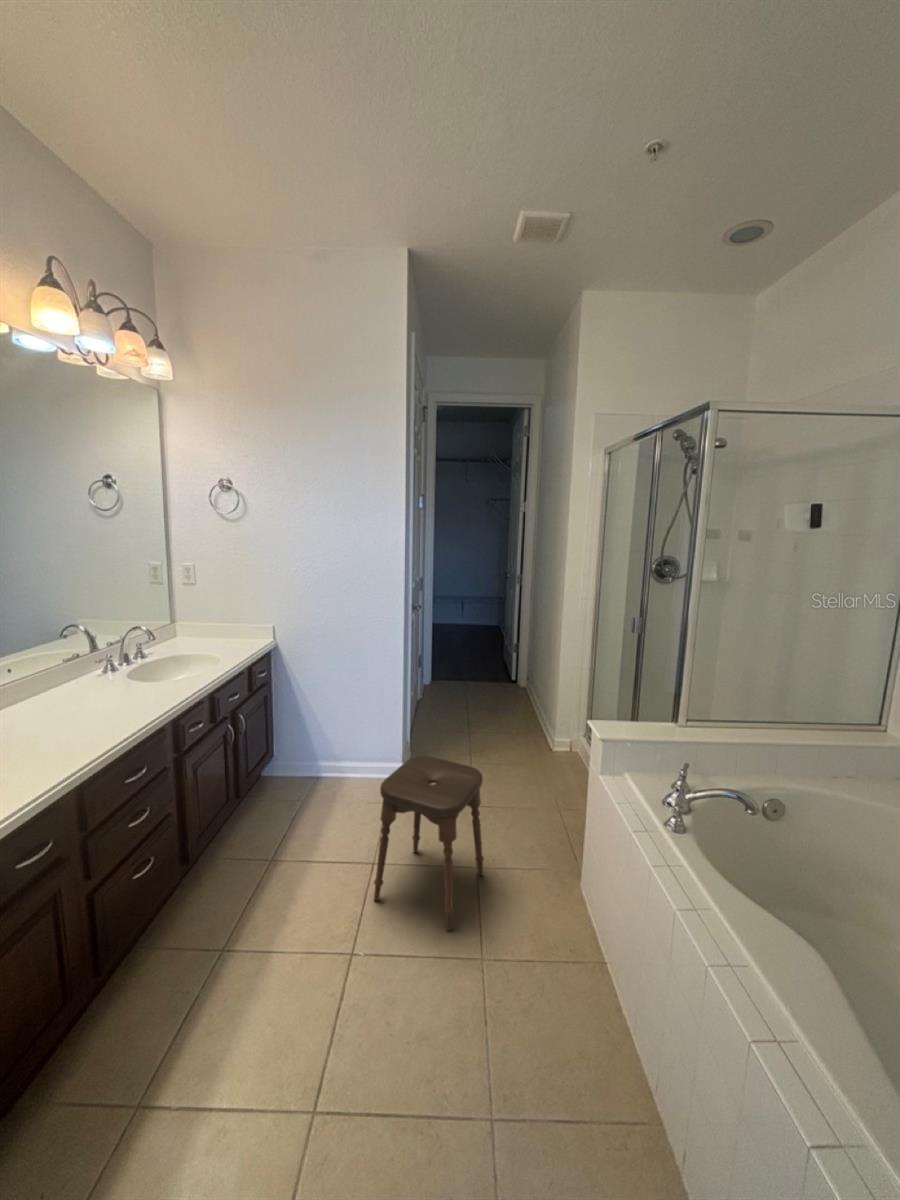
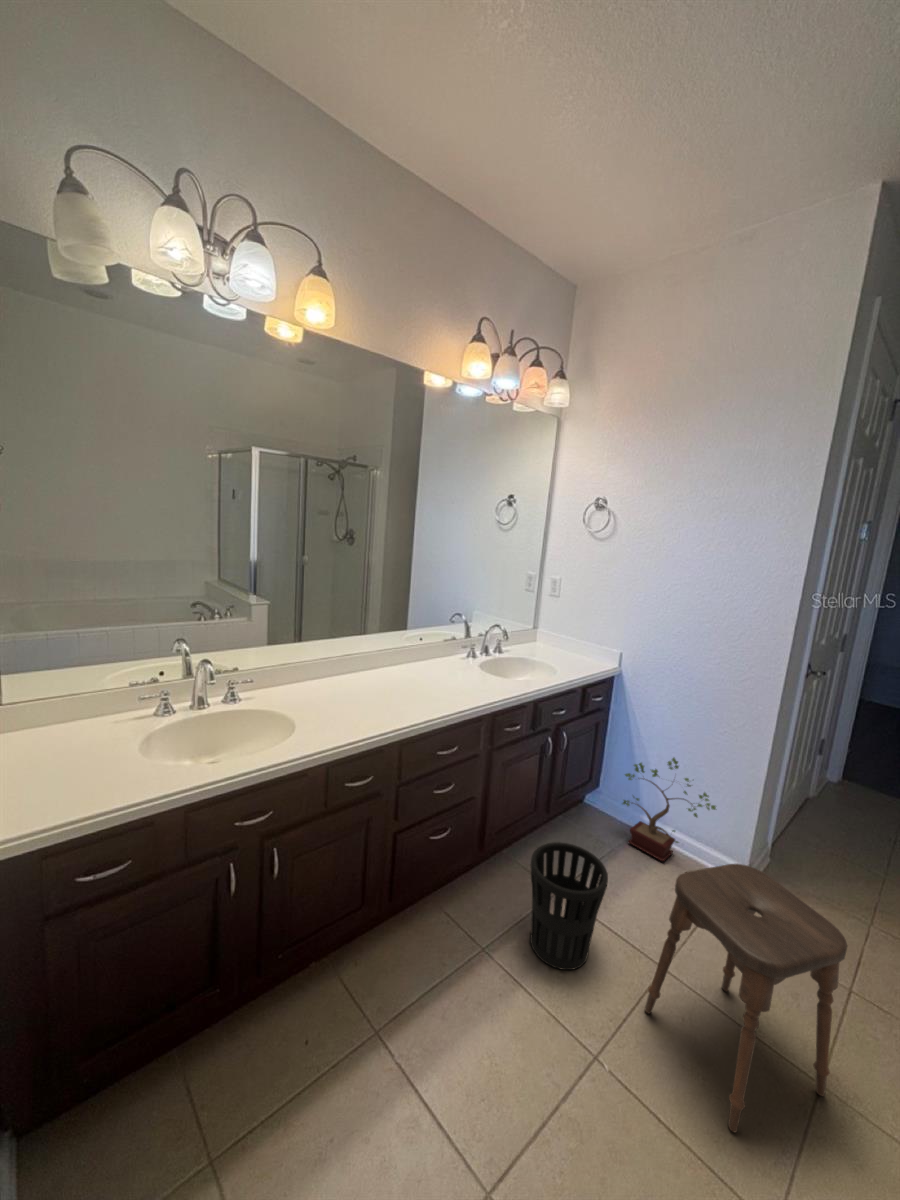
potted plant: none [298,703,379,791] -> present [623,758,716,861]
wastebasket: none [253,807,326,922] -> present [530,842,608,970]

